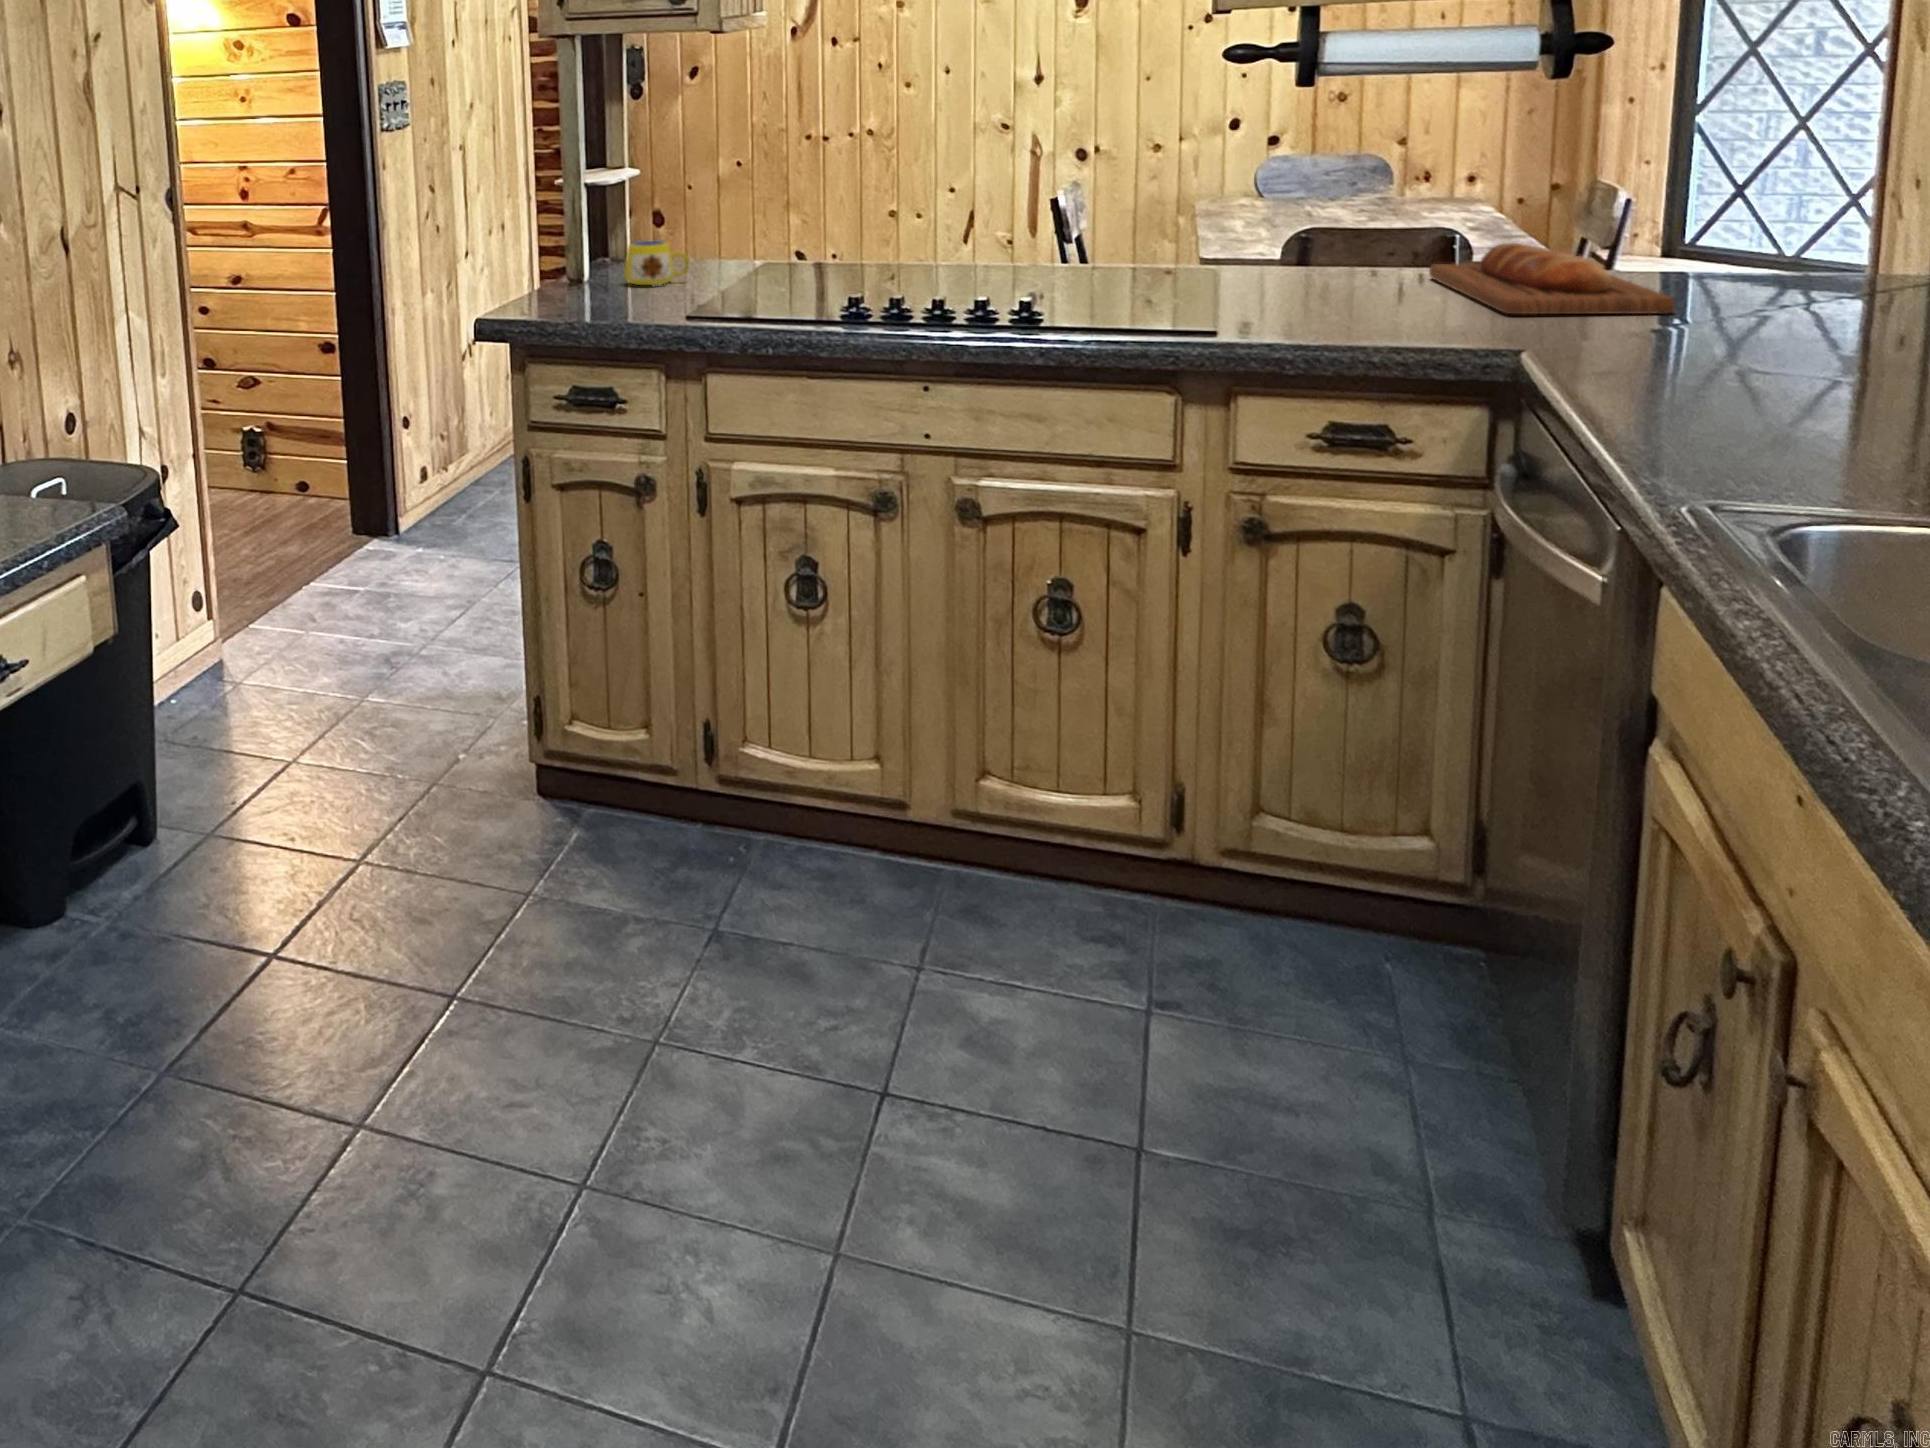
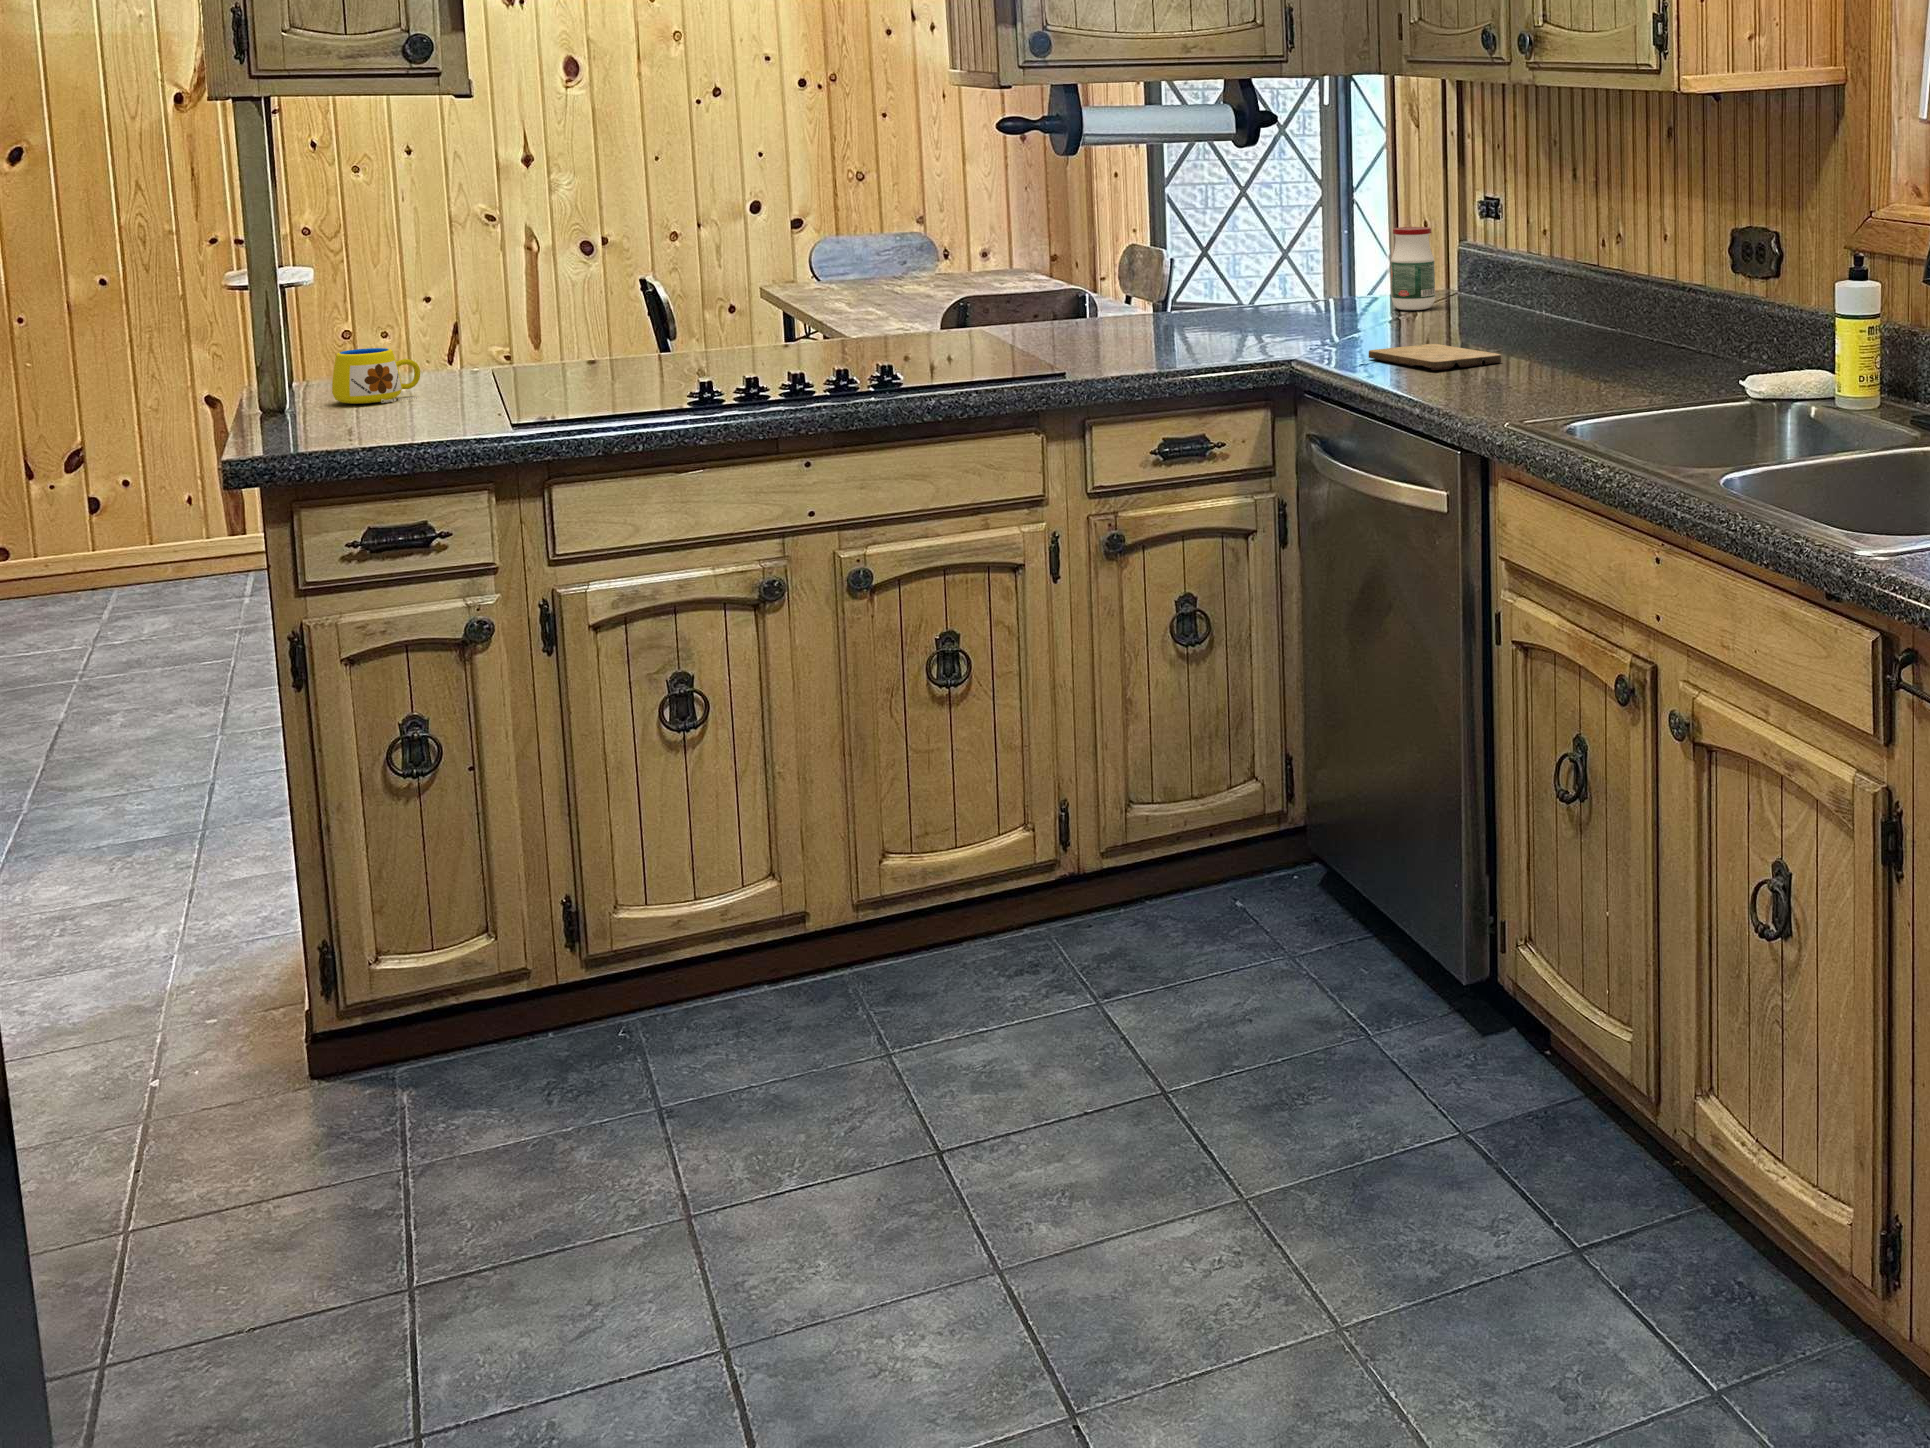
jar: none [1797,181,1878,294] -> present [1391,227,1435,310]
bread loaf: present [1429,243,1675,314] -> none [1152,287,1348,341]
cutting board: none [1627,348,1835,392] -> present [1369,344,1501,370]

